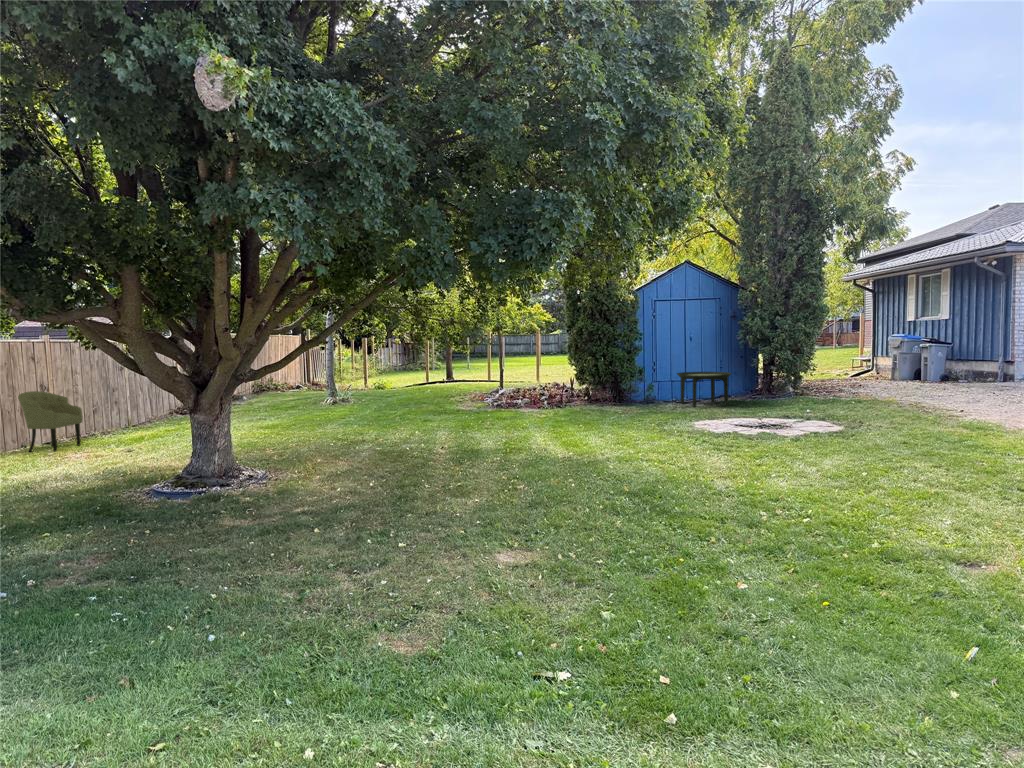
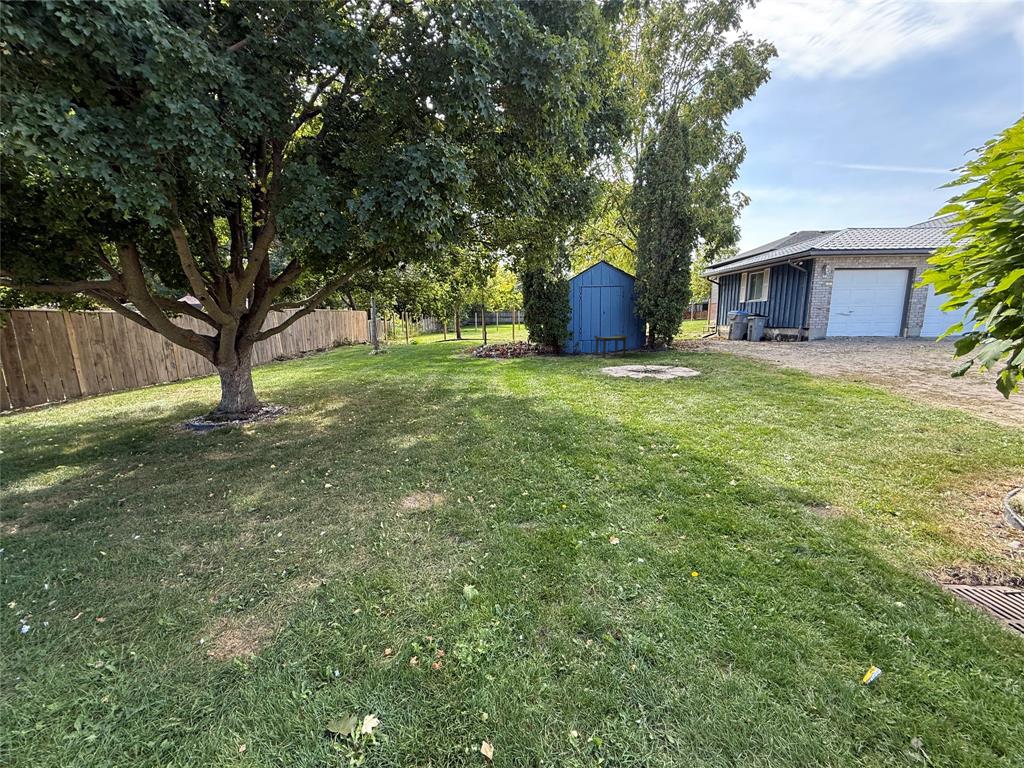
chair: present [18,391,83,452] -> none [144,348,195,389]

